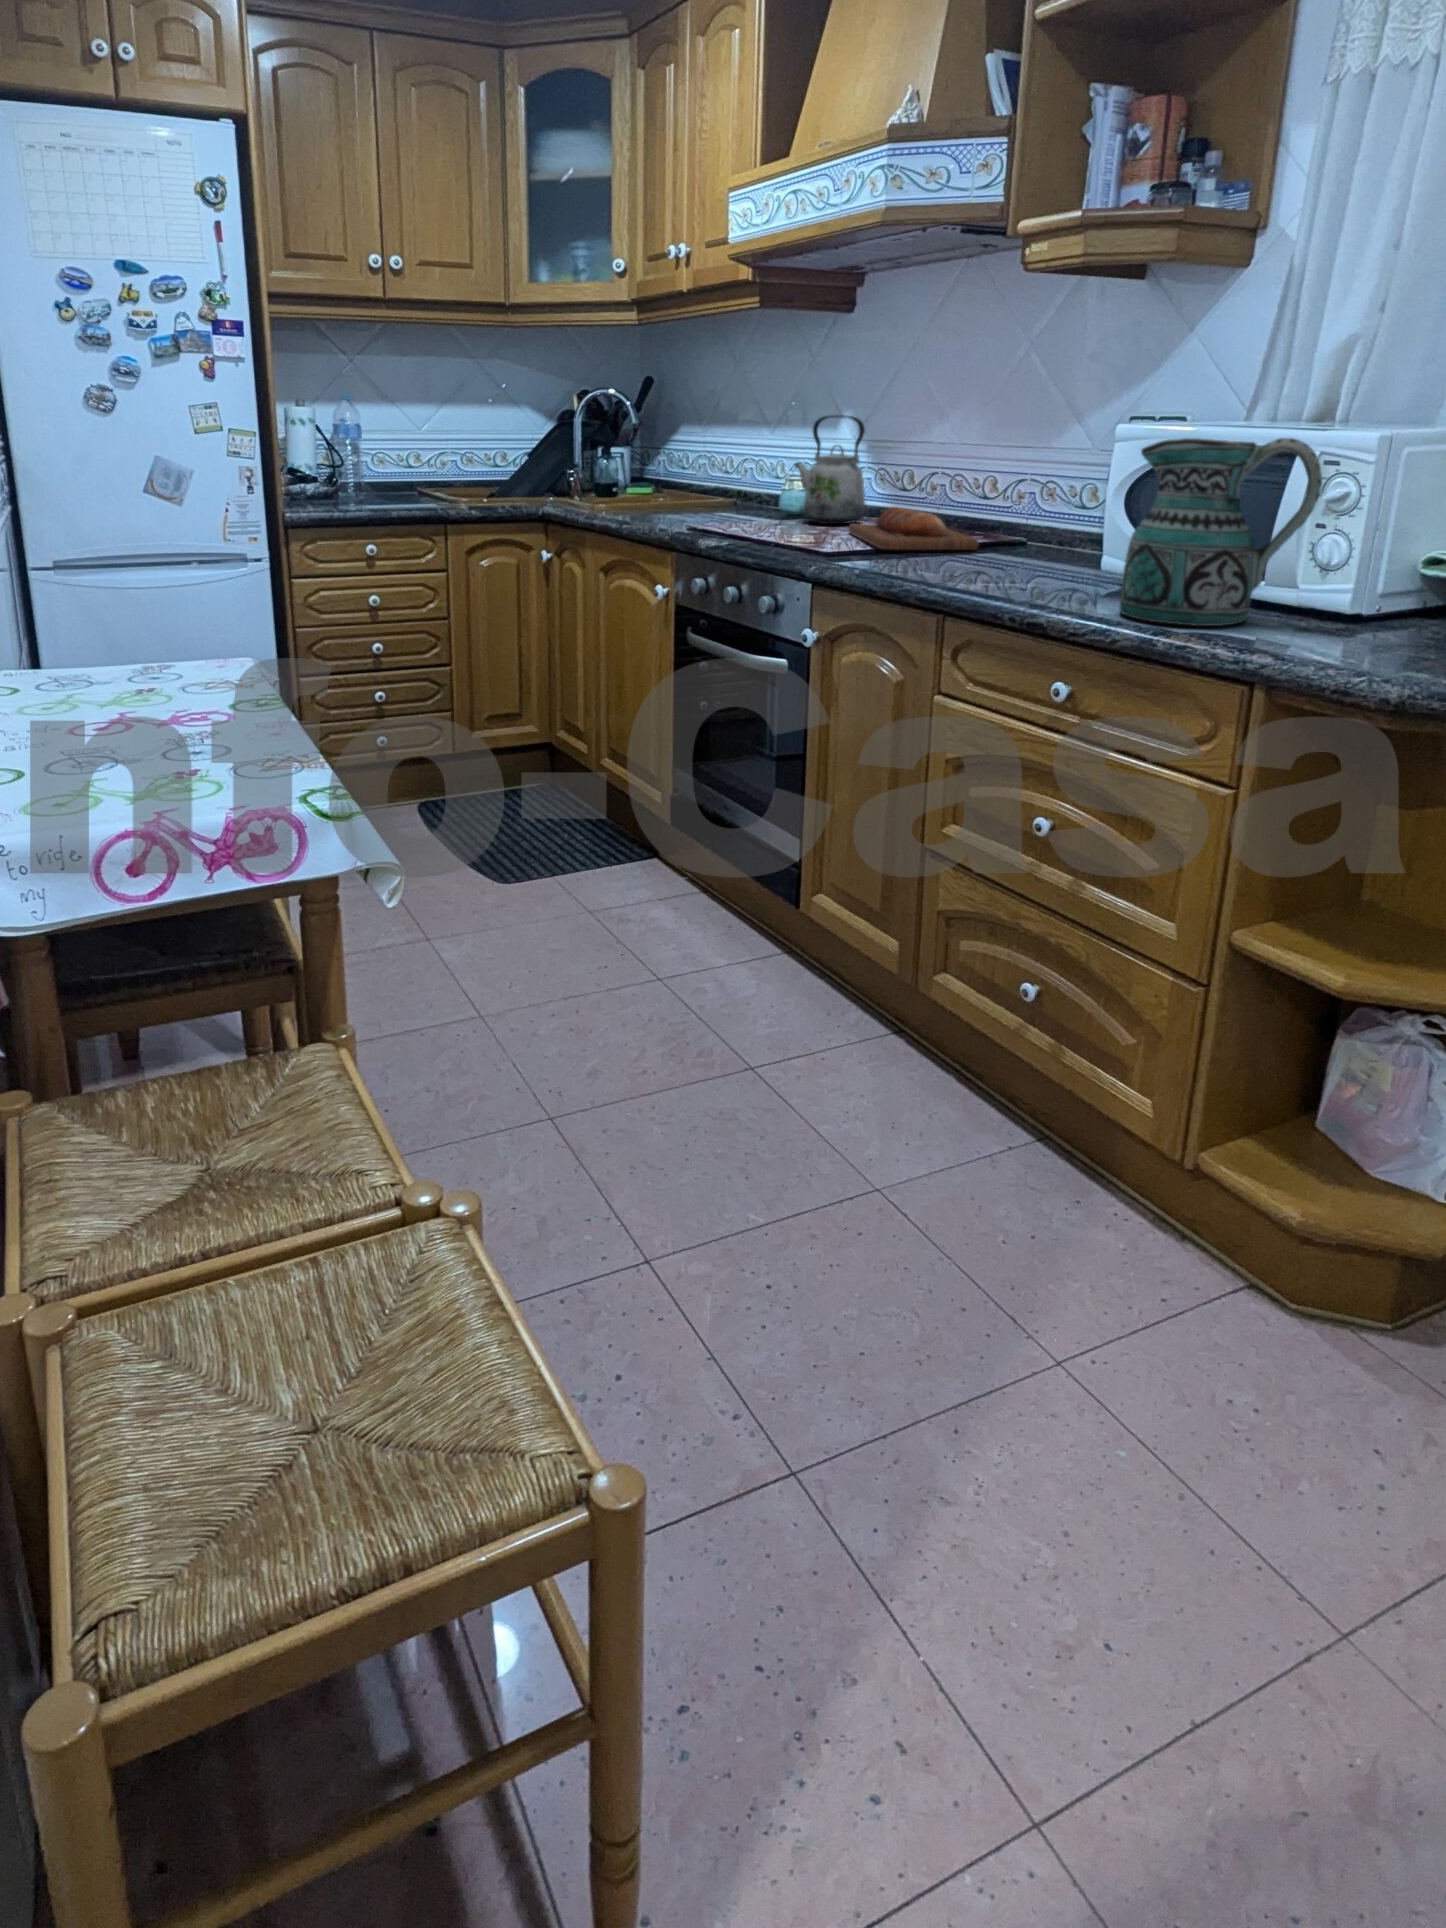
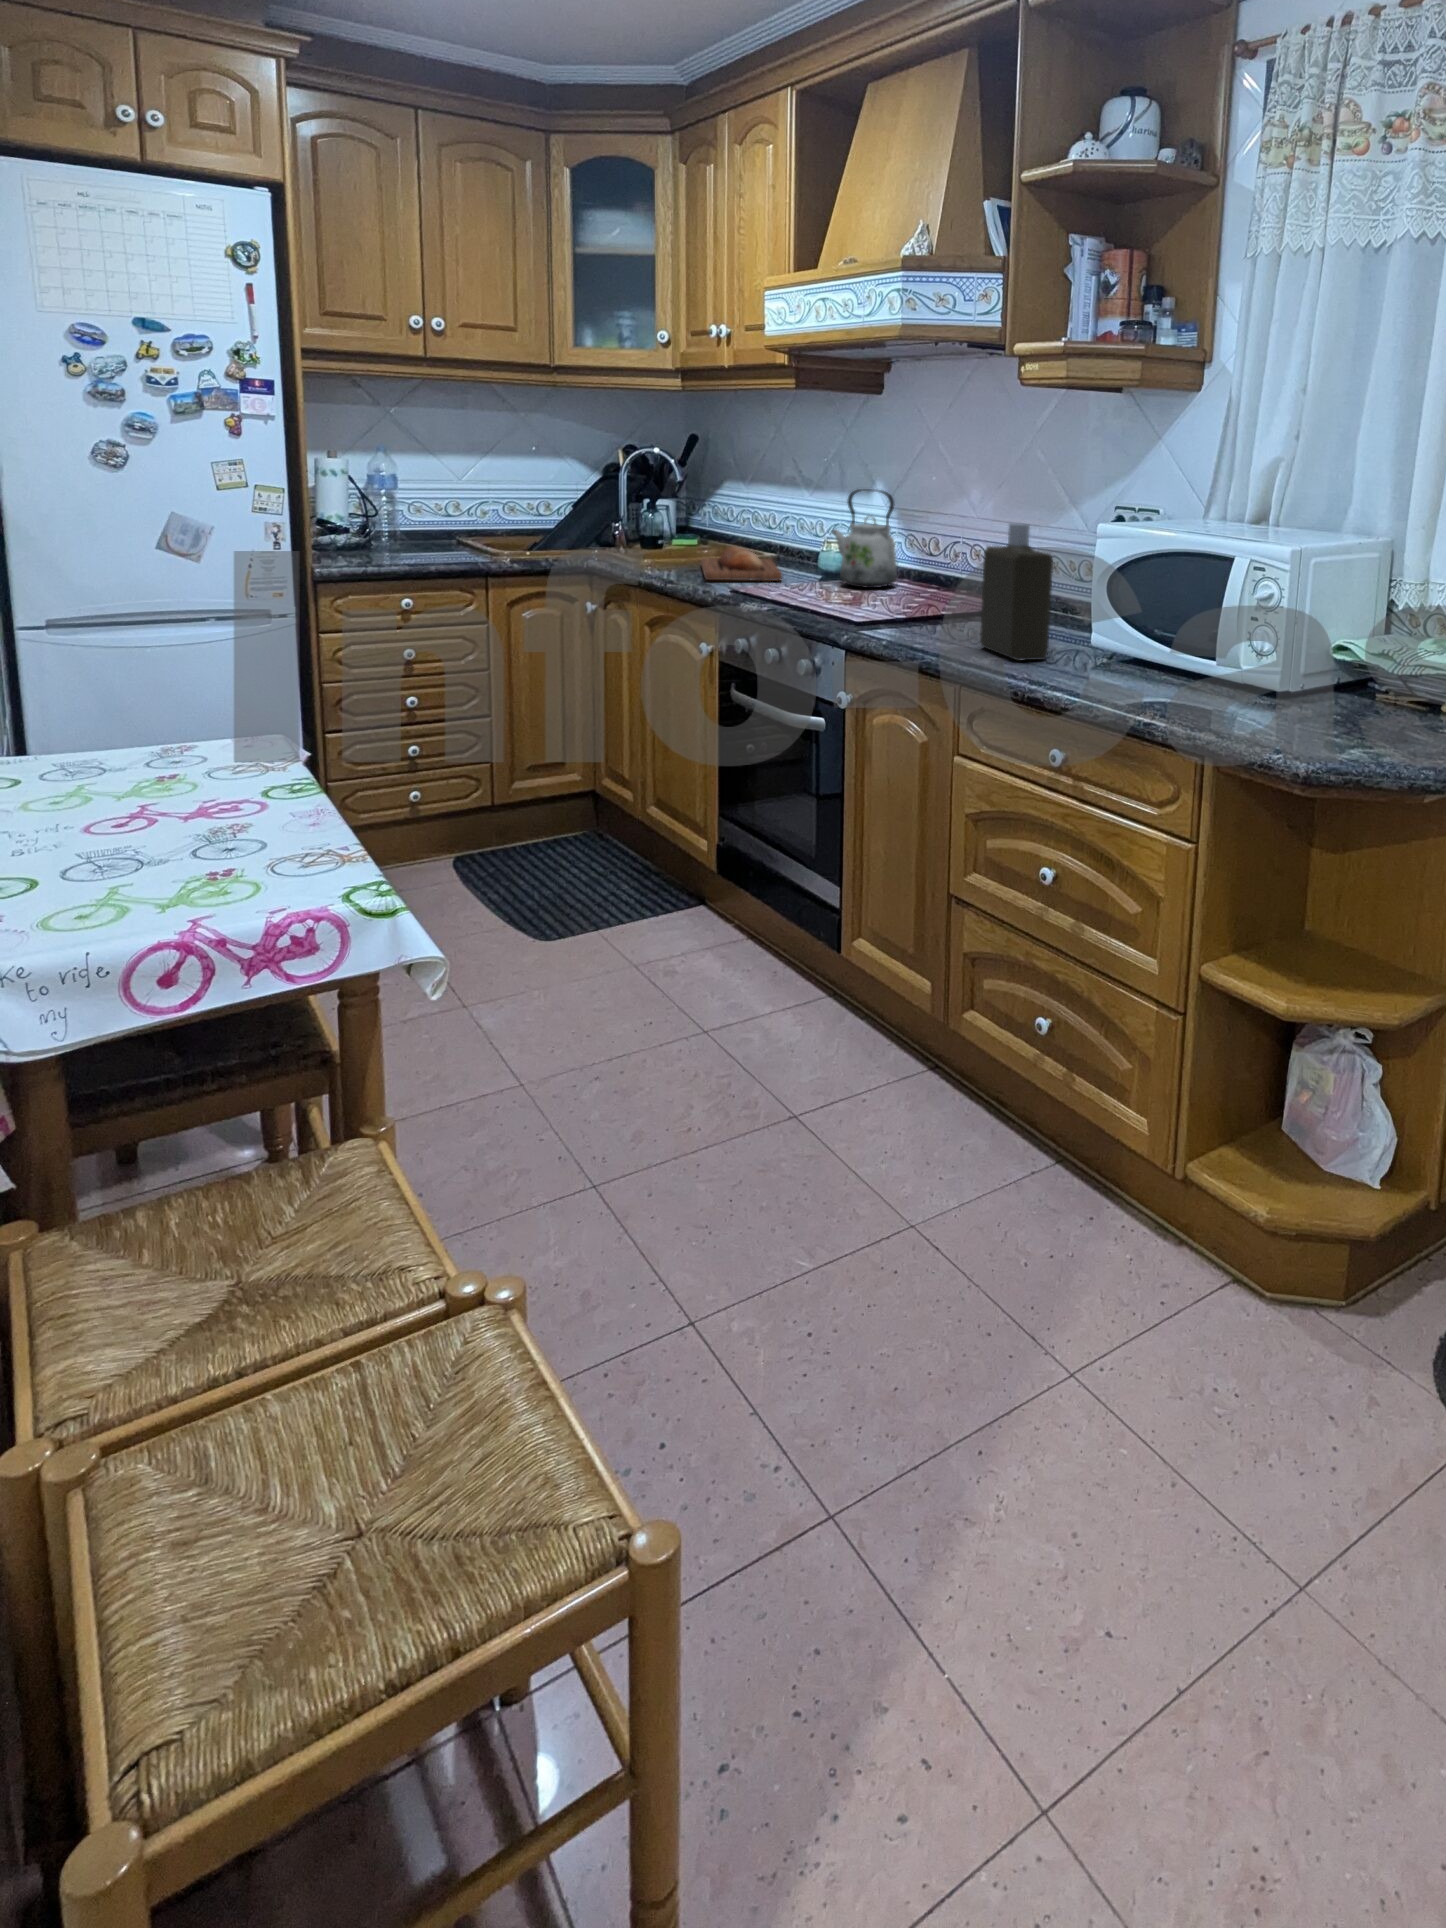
bottle: none [965,428,1058,585] -> present [980,523,1053,661]
ceramic pitcher: present [1120,438,1322,626] -> none [1104,545,1254,704]
bread loaf: present [849,507,979,550] -> present [701,546,782,581]

